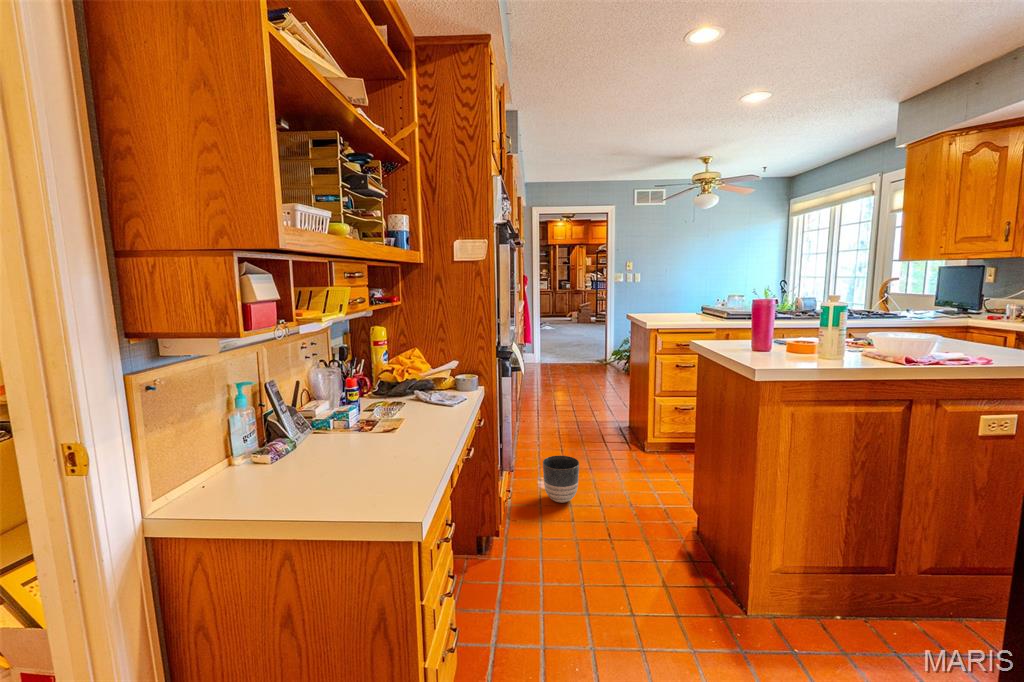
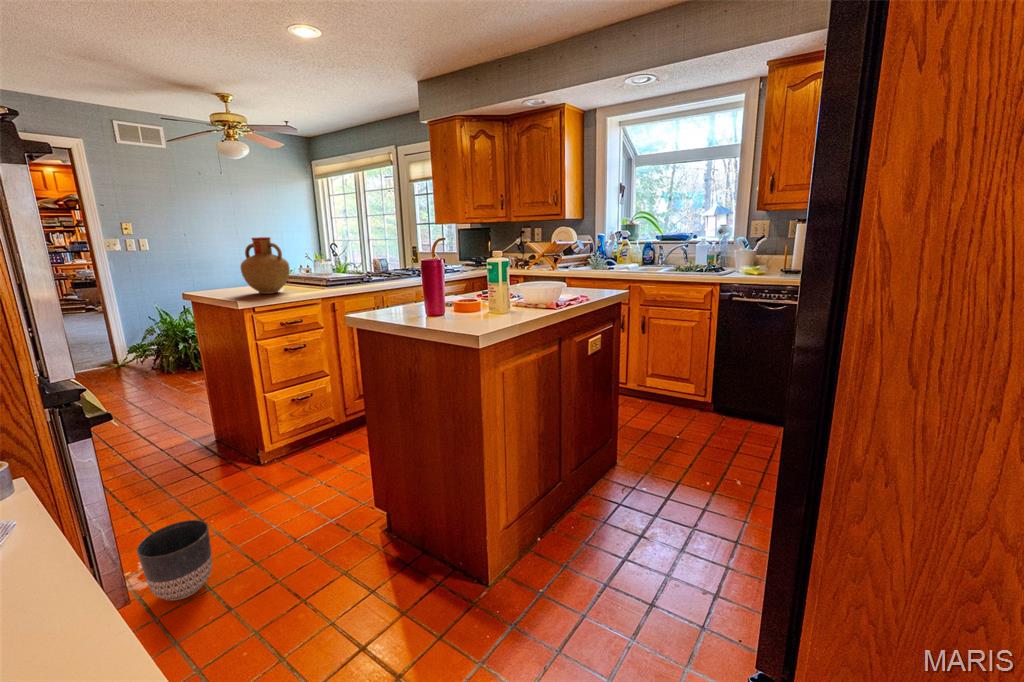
vase: none [660,276,697,321] -> present [241,237,290,294]

